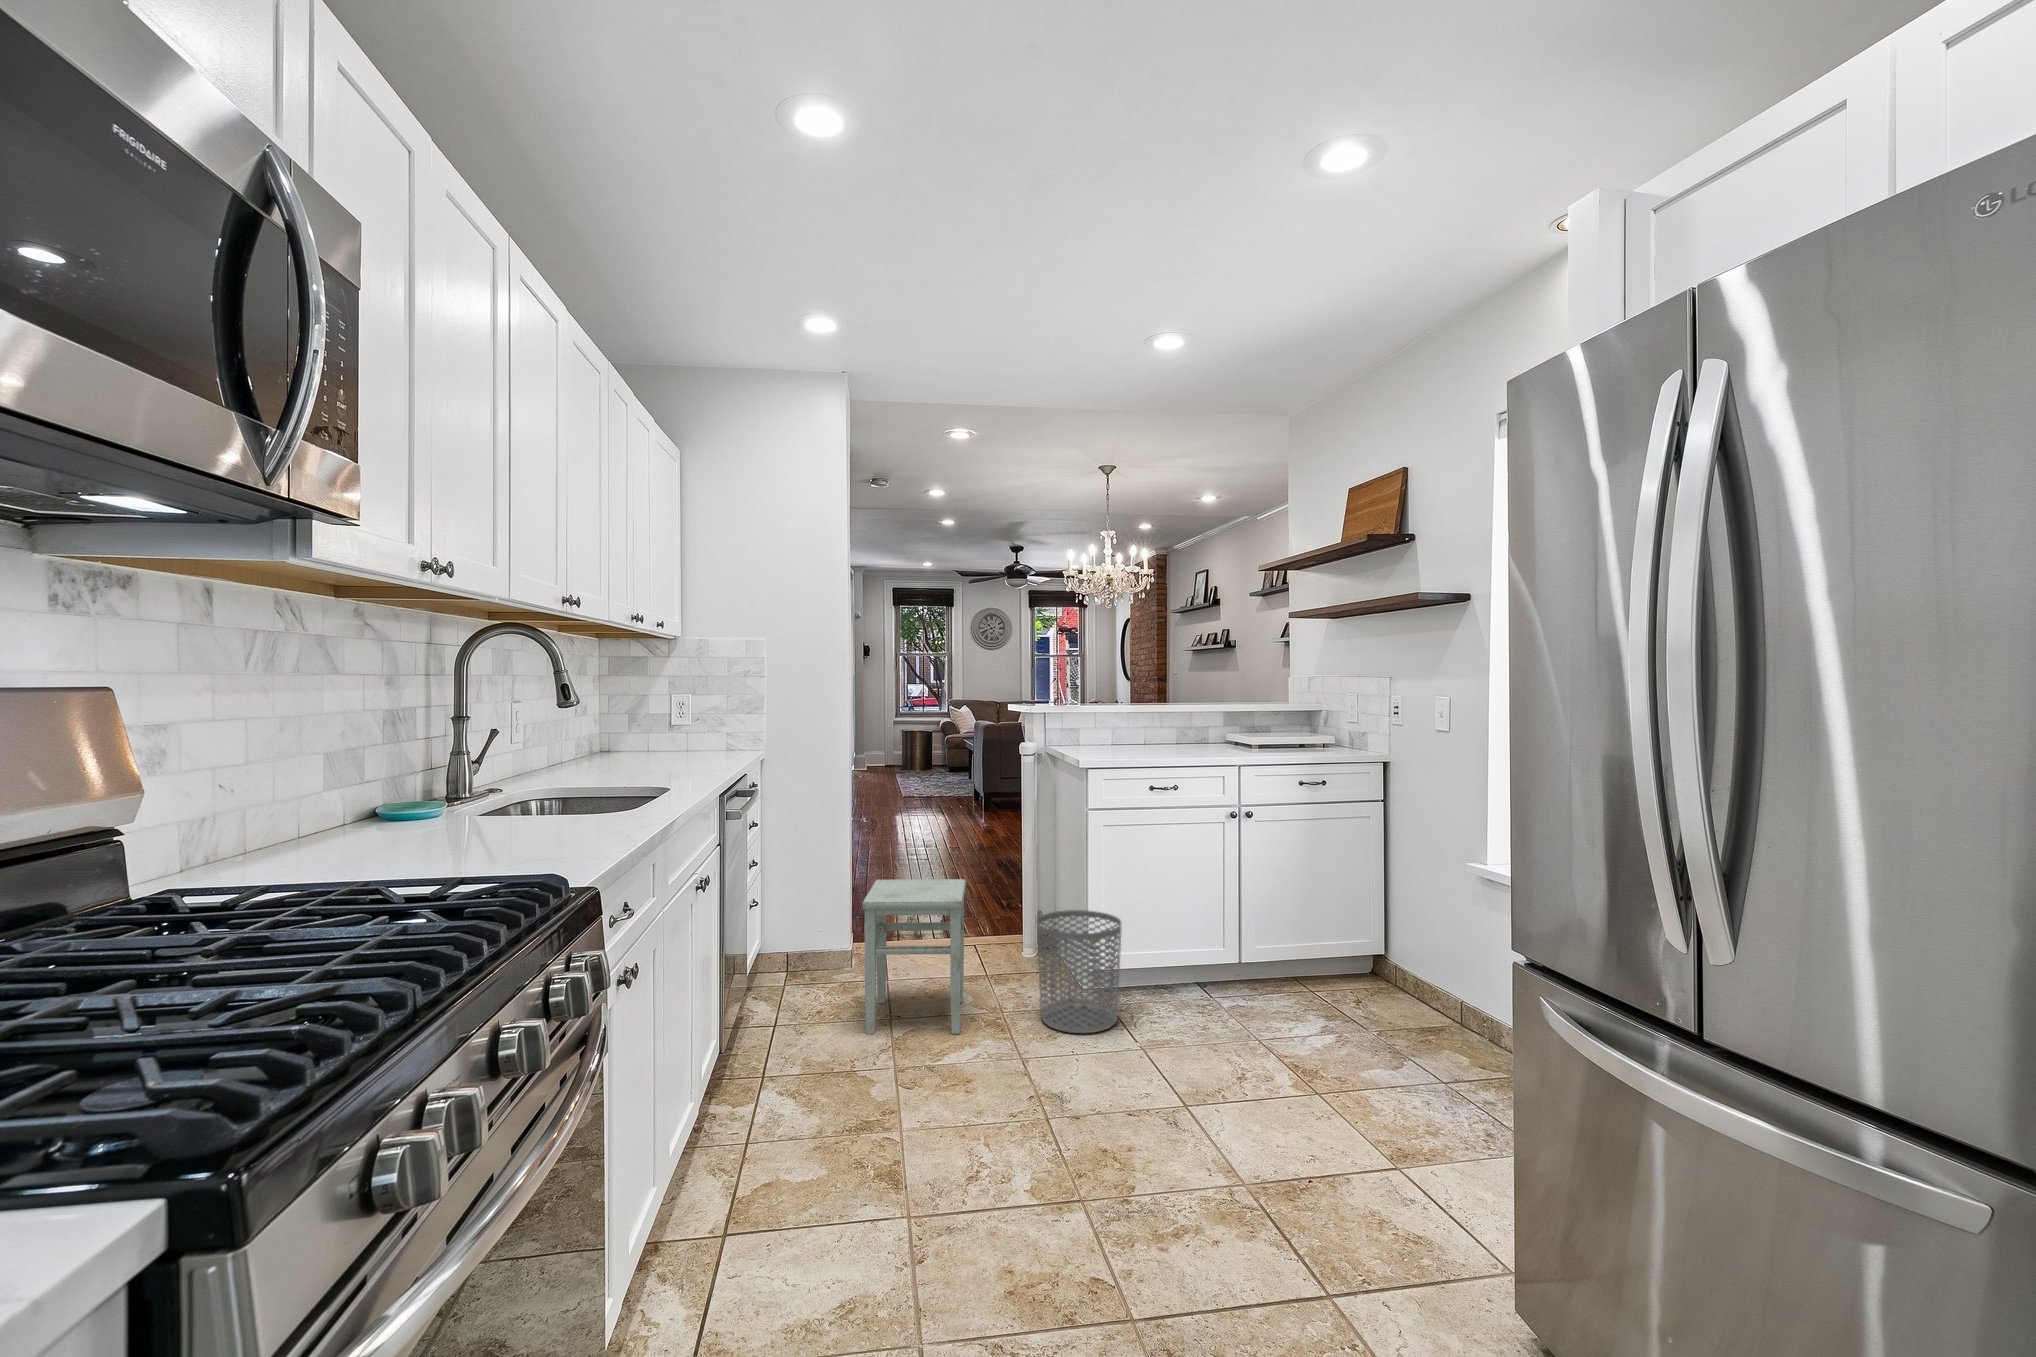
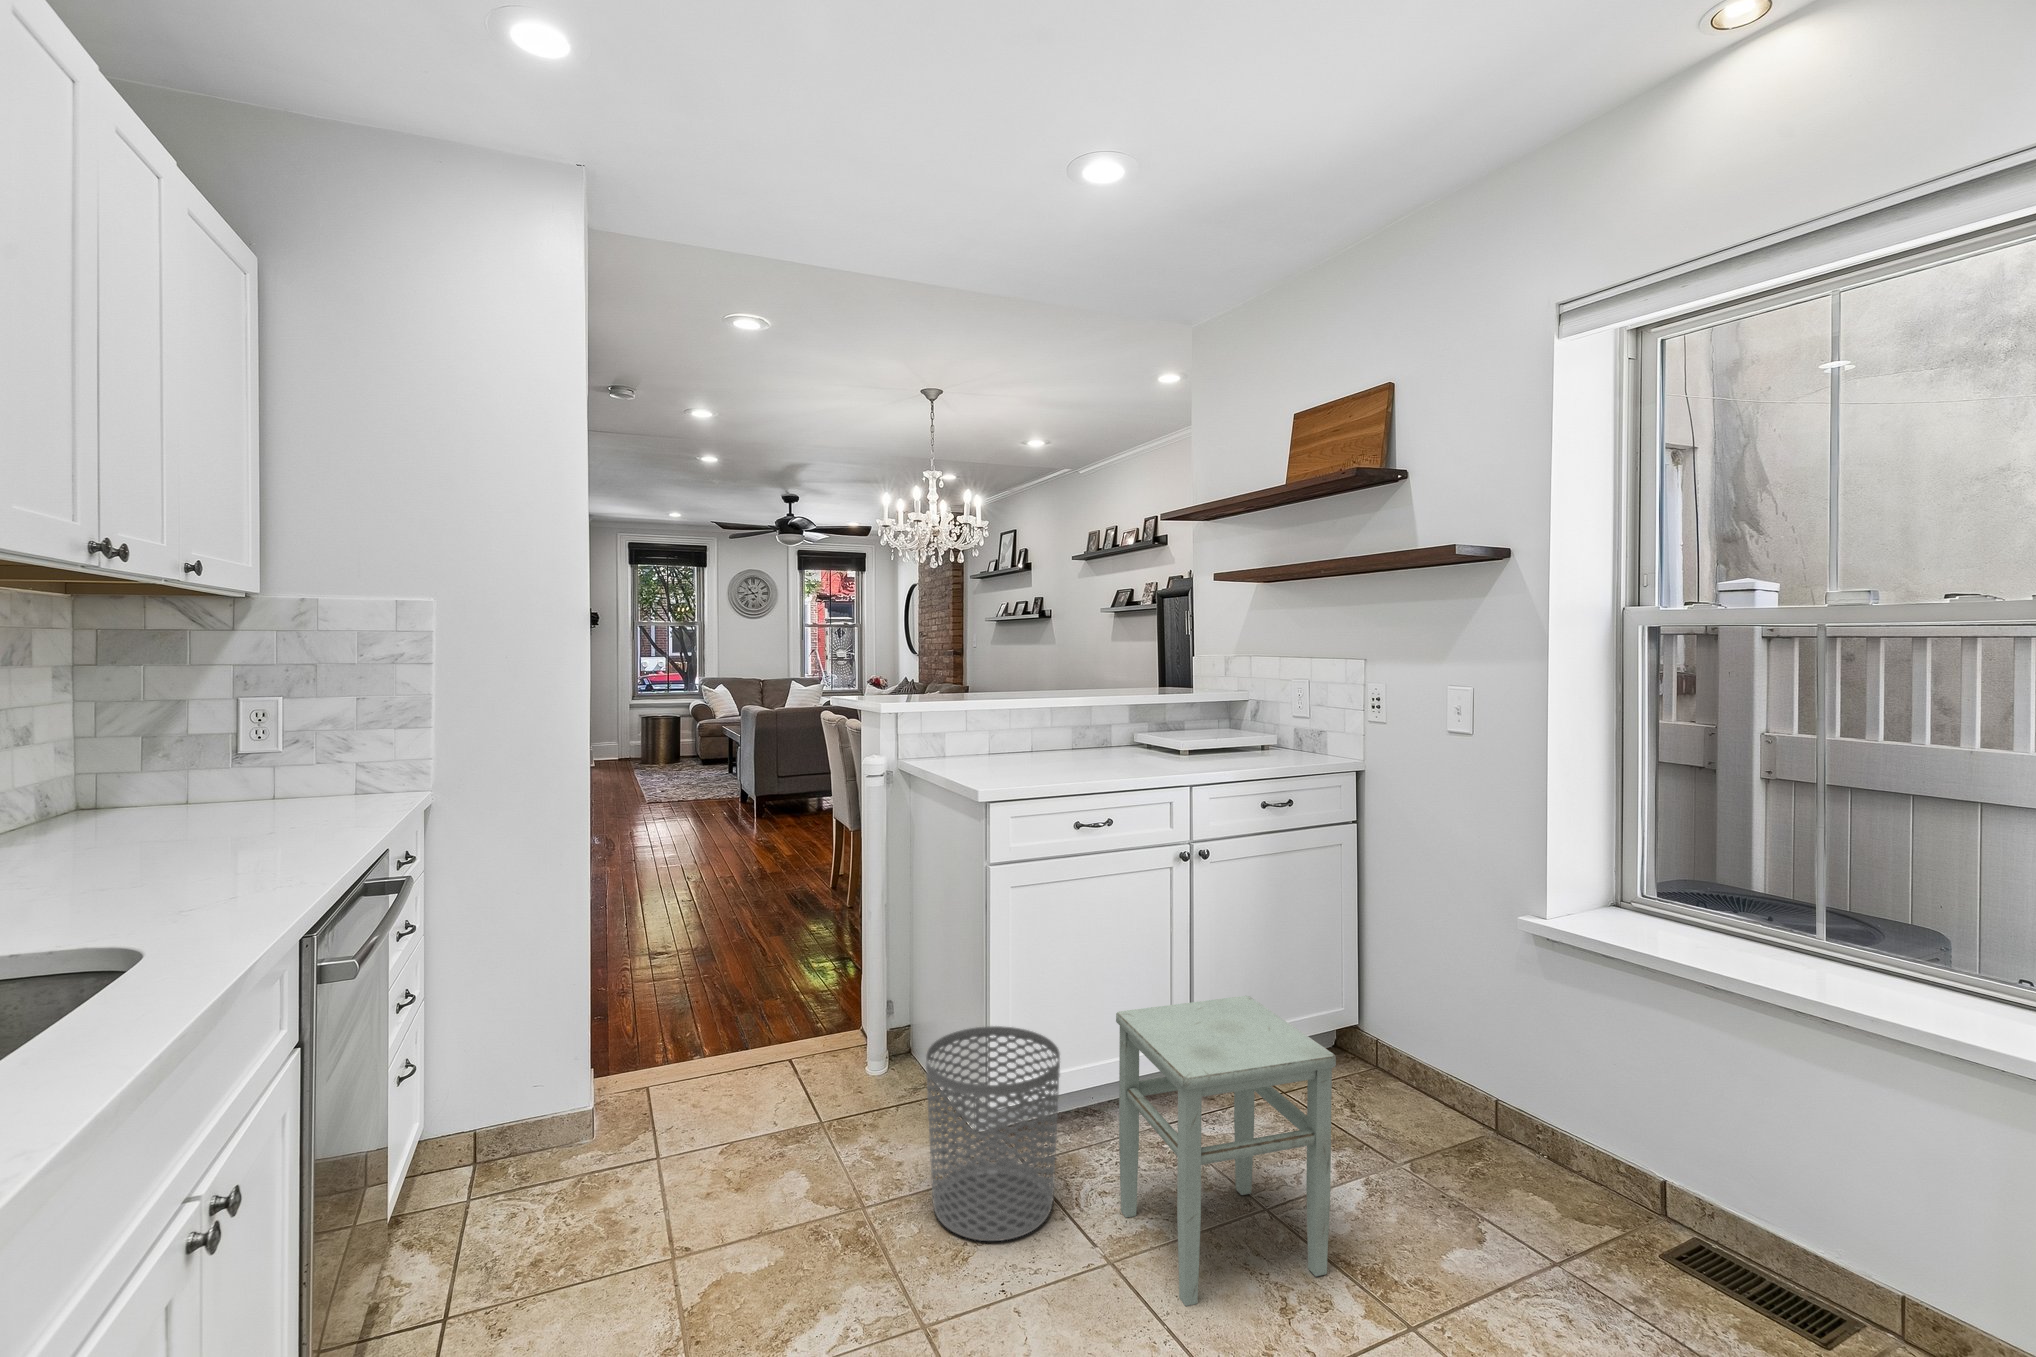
stool: present [862,879,966,1034] -> present [1116,996,1336,1306]

